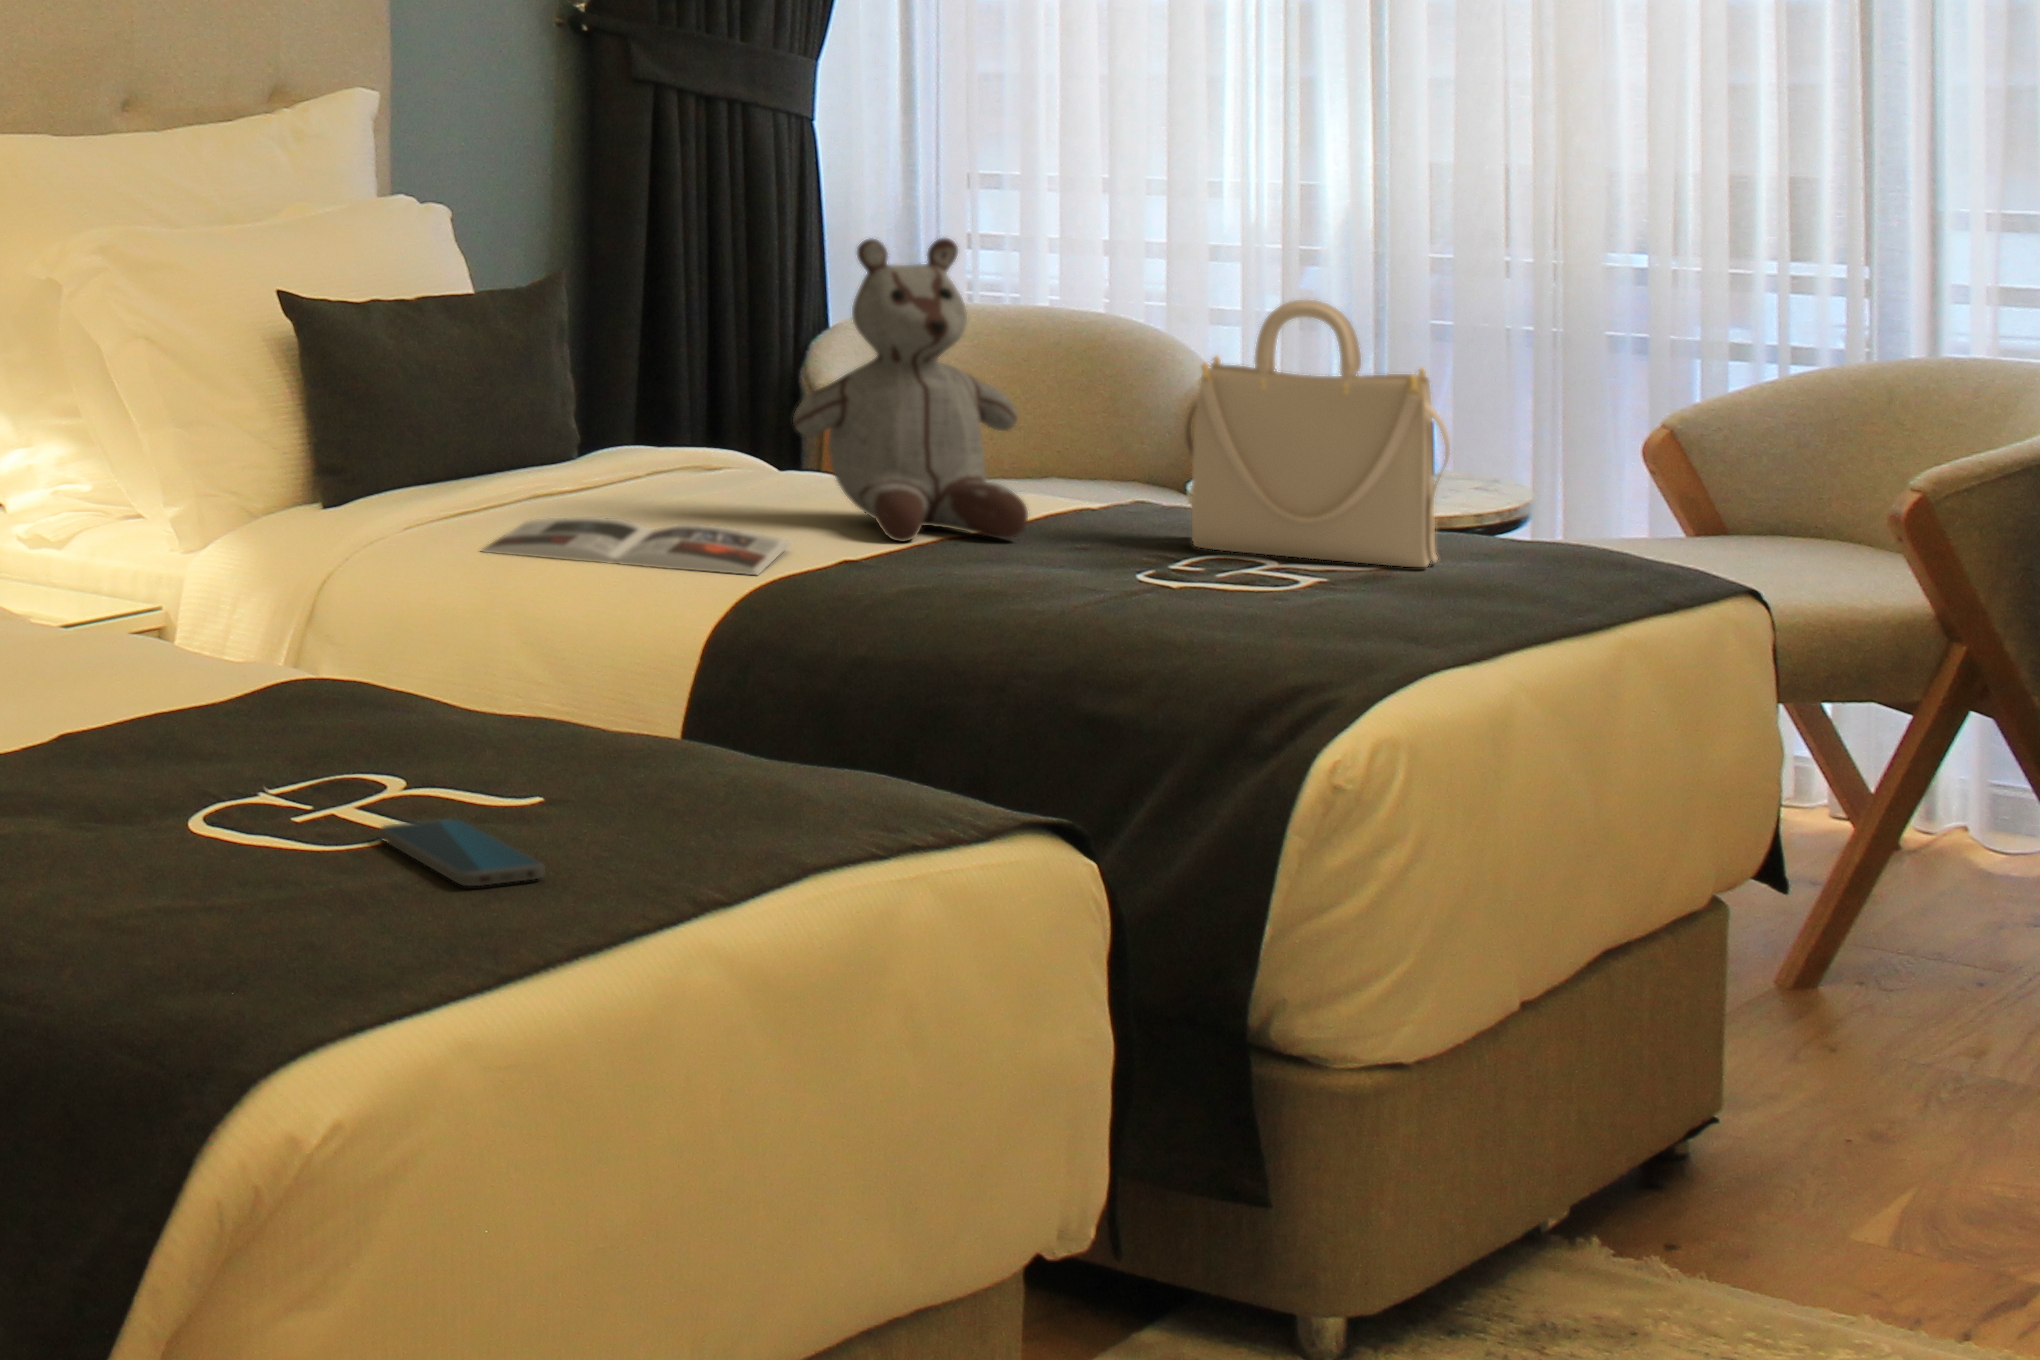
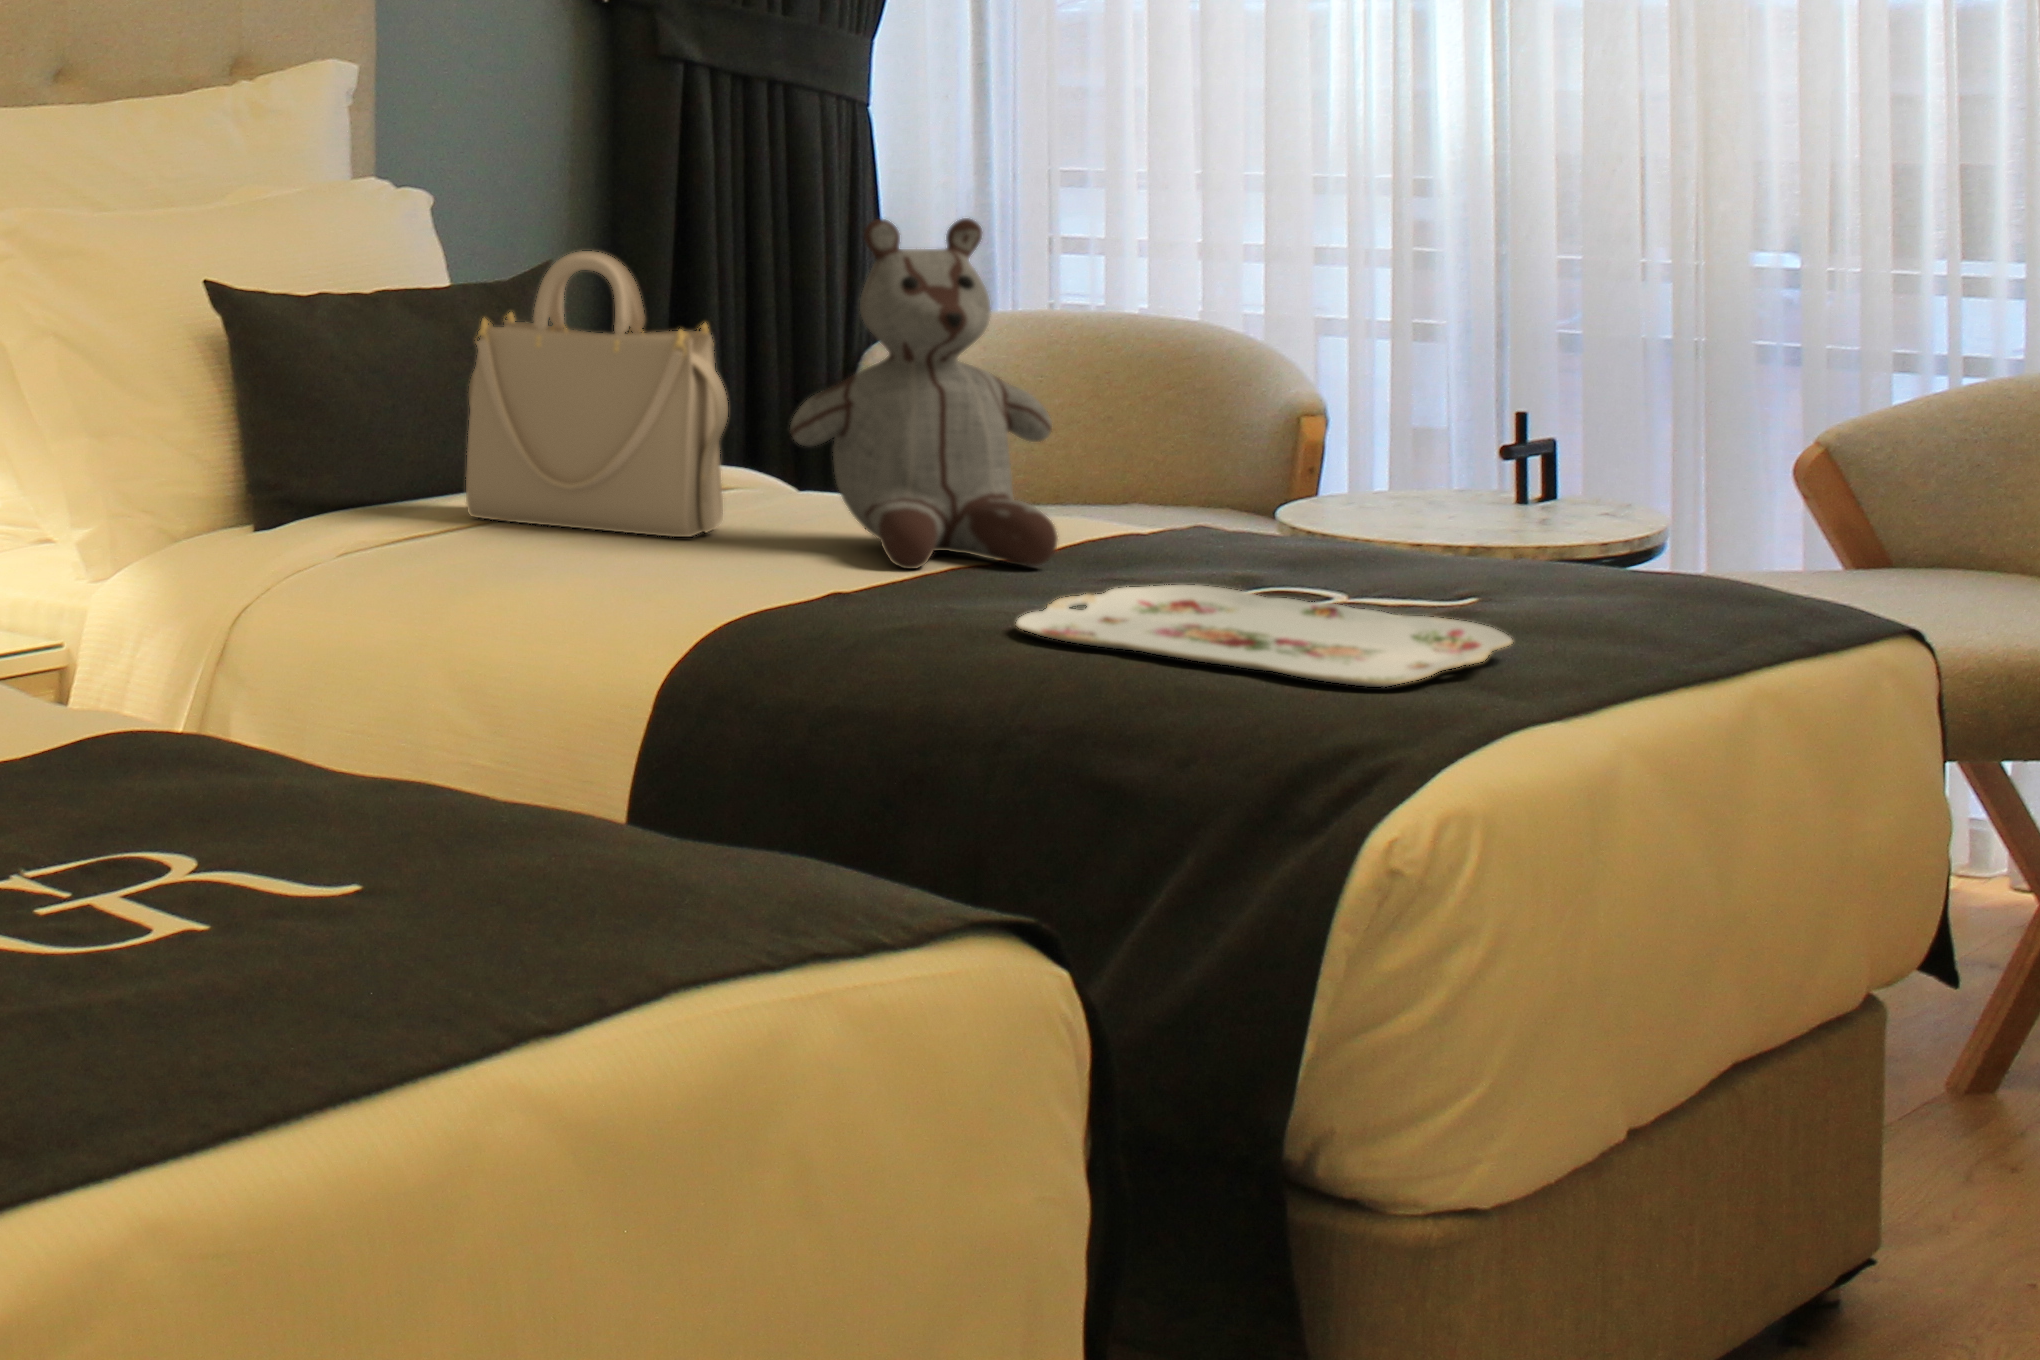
handbag: present [1184,300,1450,567] -> present [466,251,728,537]
magazine: present [482,517,789,575] -> none [402,539,774,608]
serving tray: none [1011,555,1431,641] -> present [1016,585,1512,687]
smartphone: present [379,819,545,886] -> none [137,910,325,1001]

